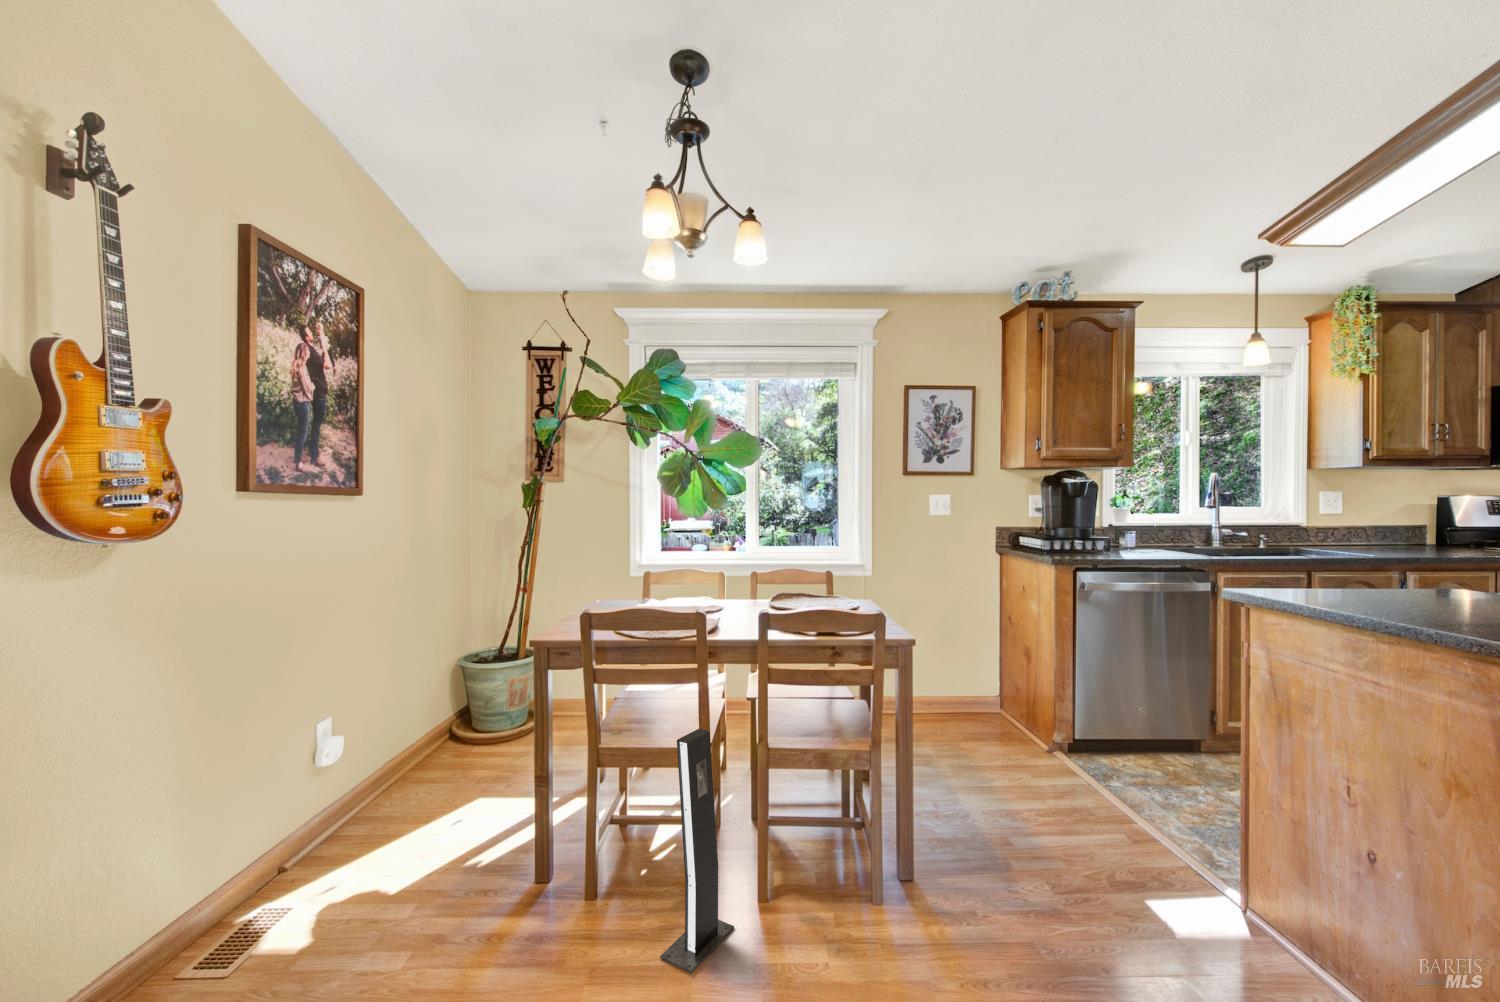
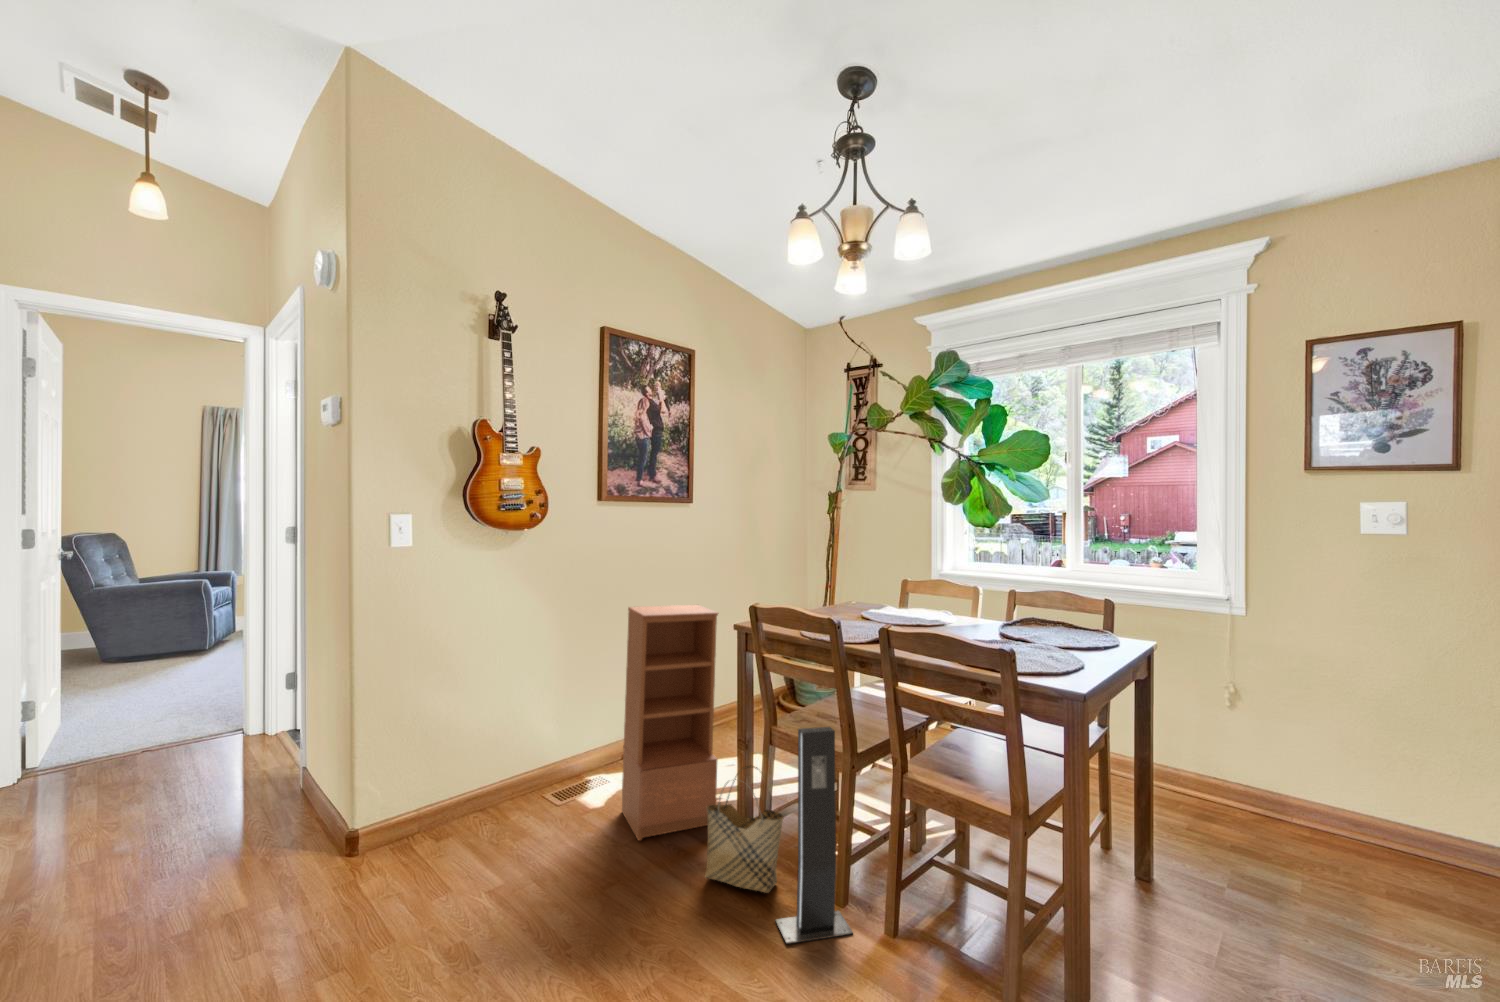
bookcase: none [351,626,506,962] -> present [622,605,719,840]
woven basket: none [542,801,635,957] -> present [705,766,783,893]

